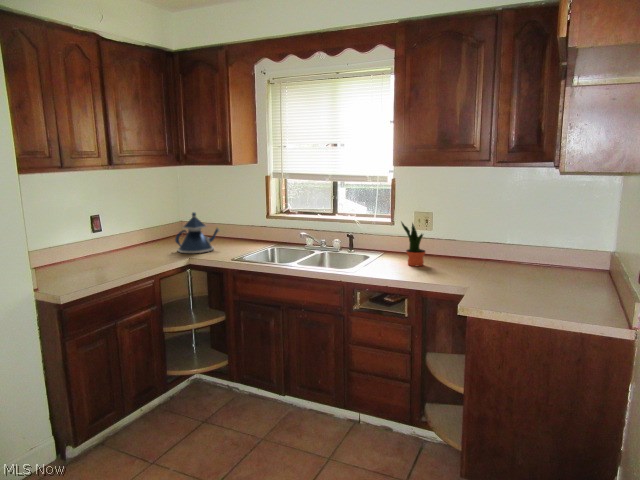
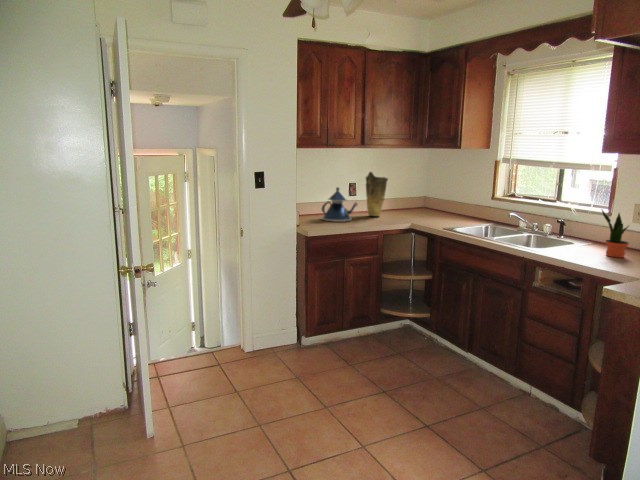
vase: none [116,199,147,255] -> present [366,172,388,216]
teapot: present [175,212,220,253] -> present [322,187,358,222]

